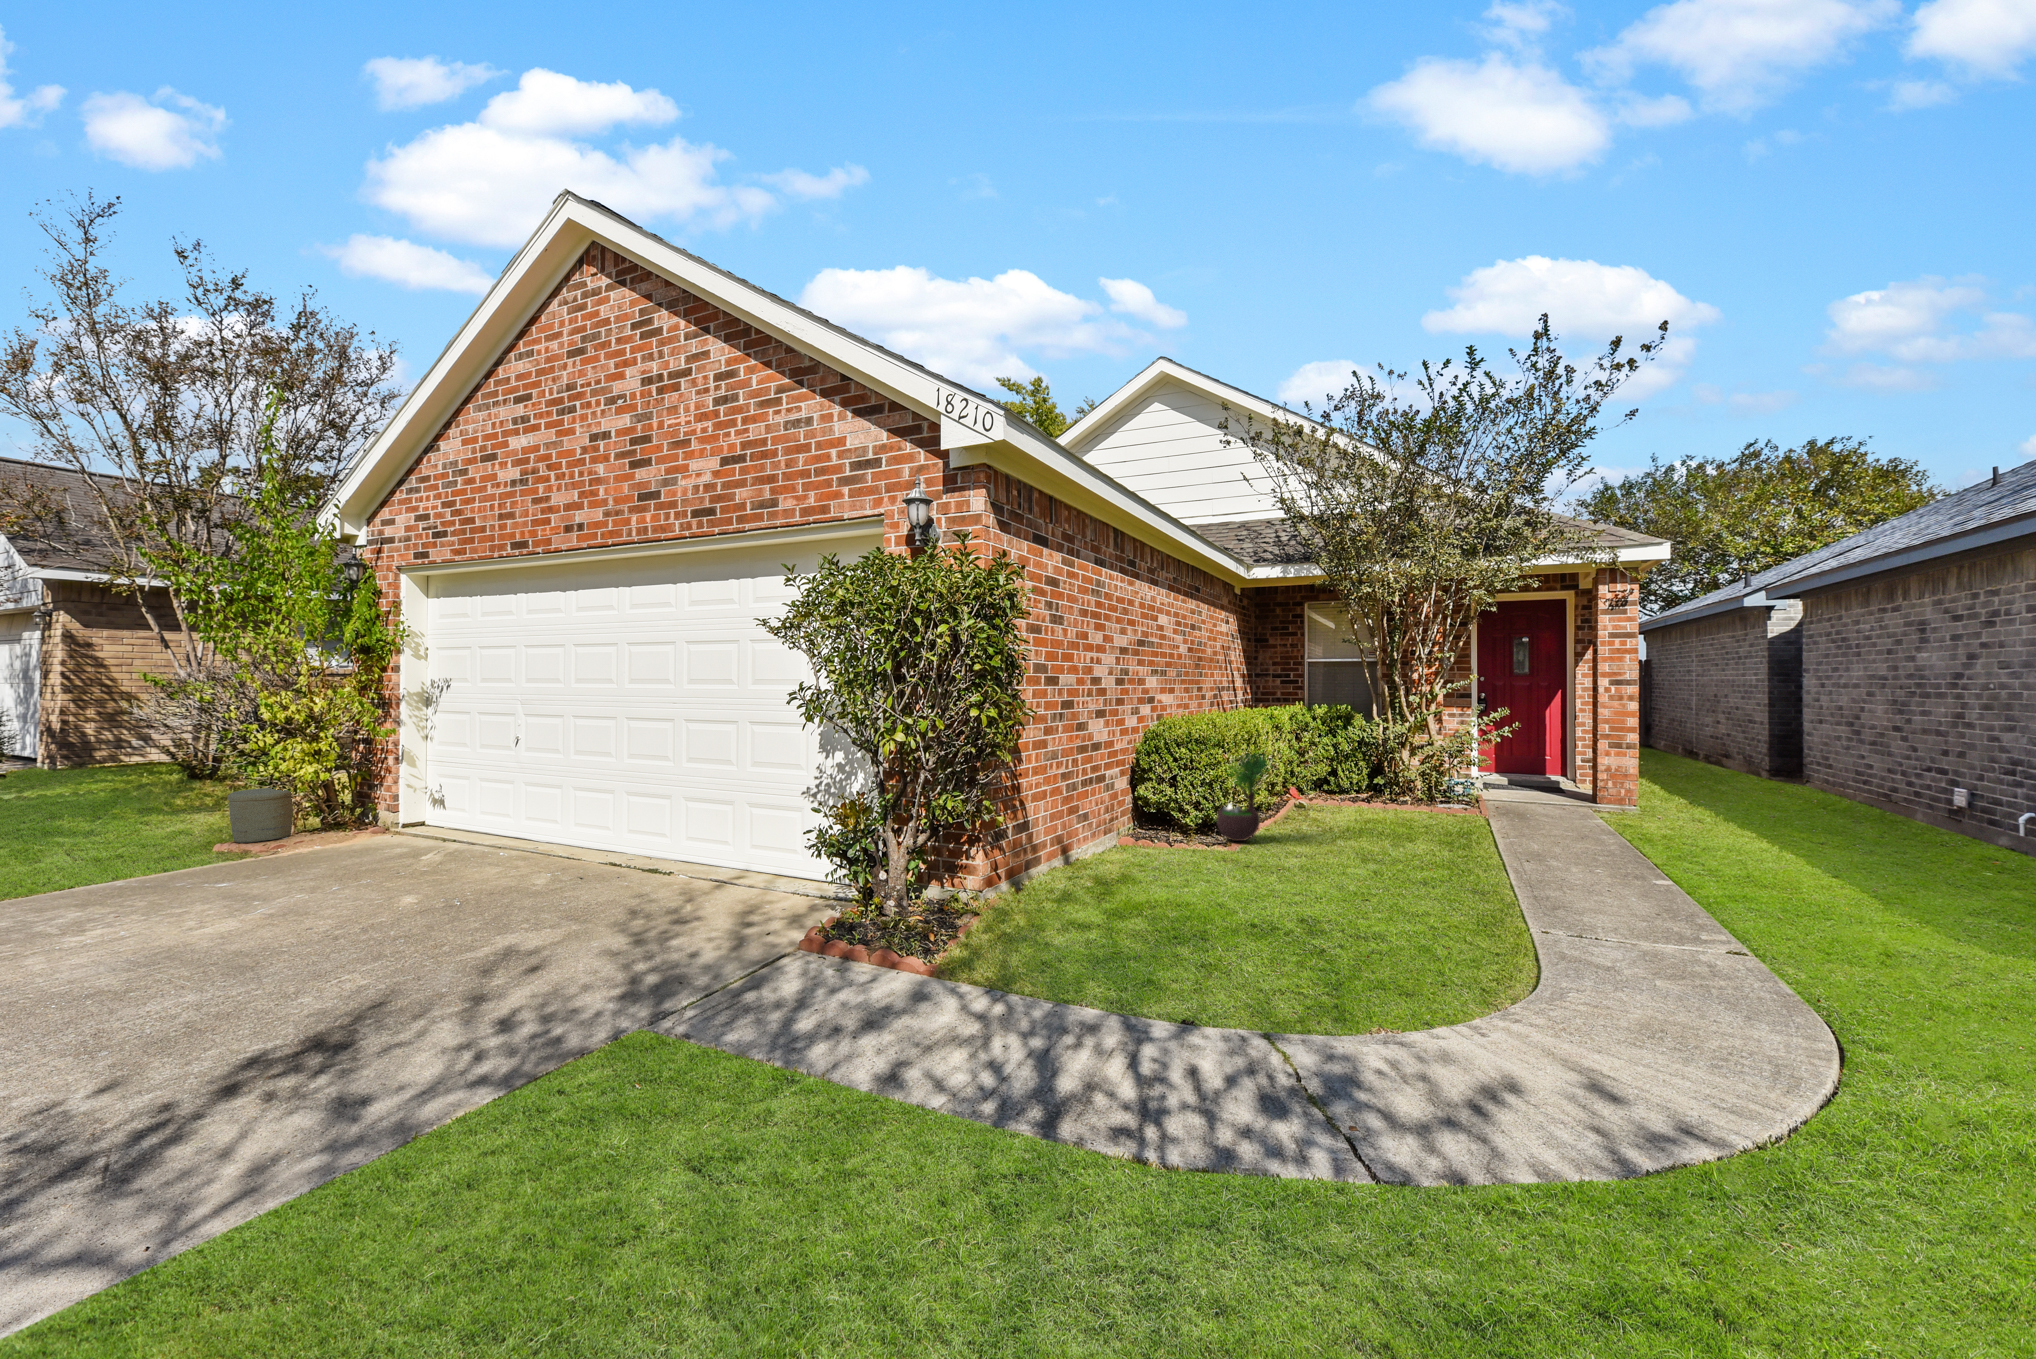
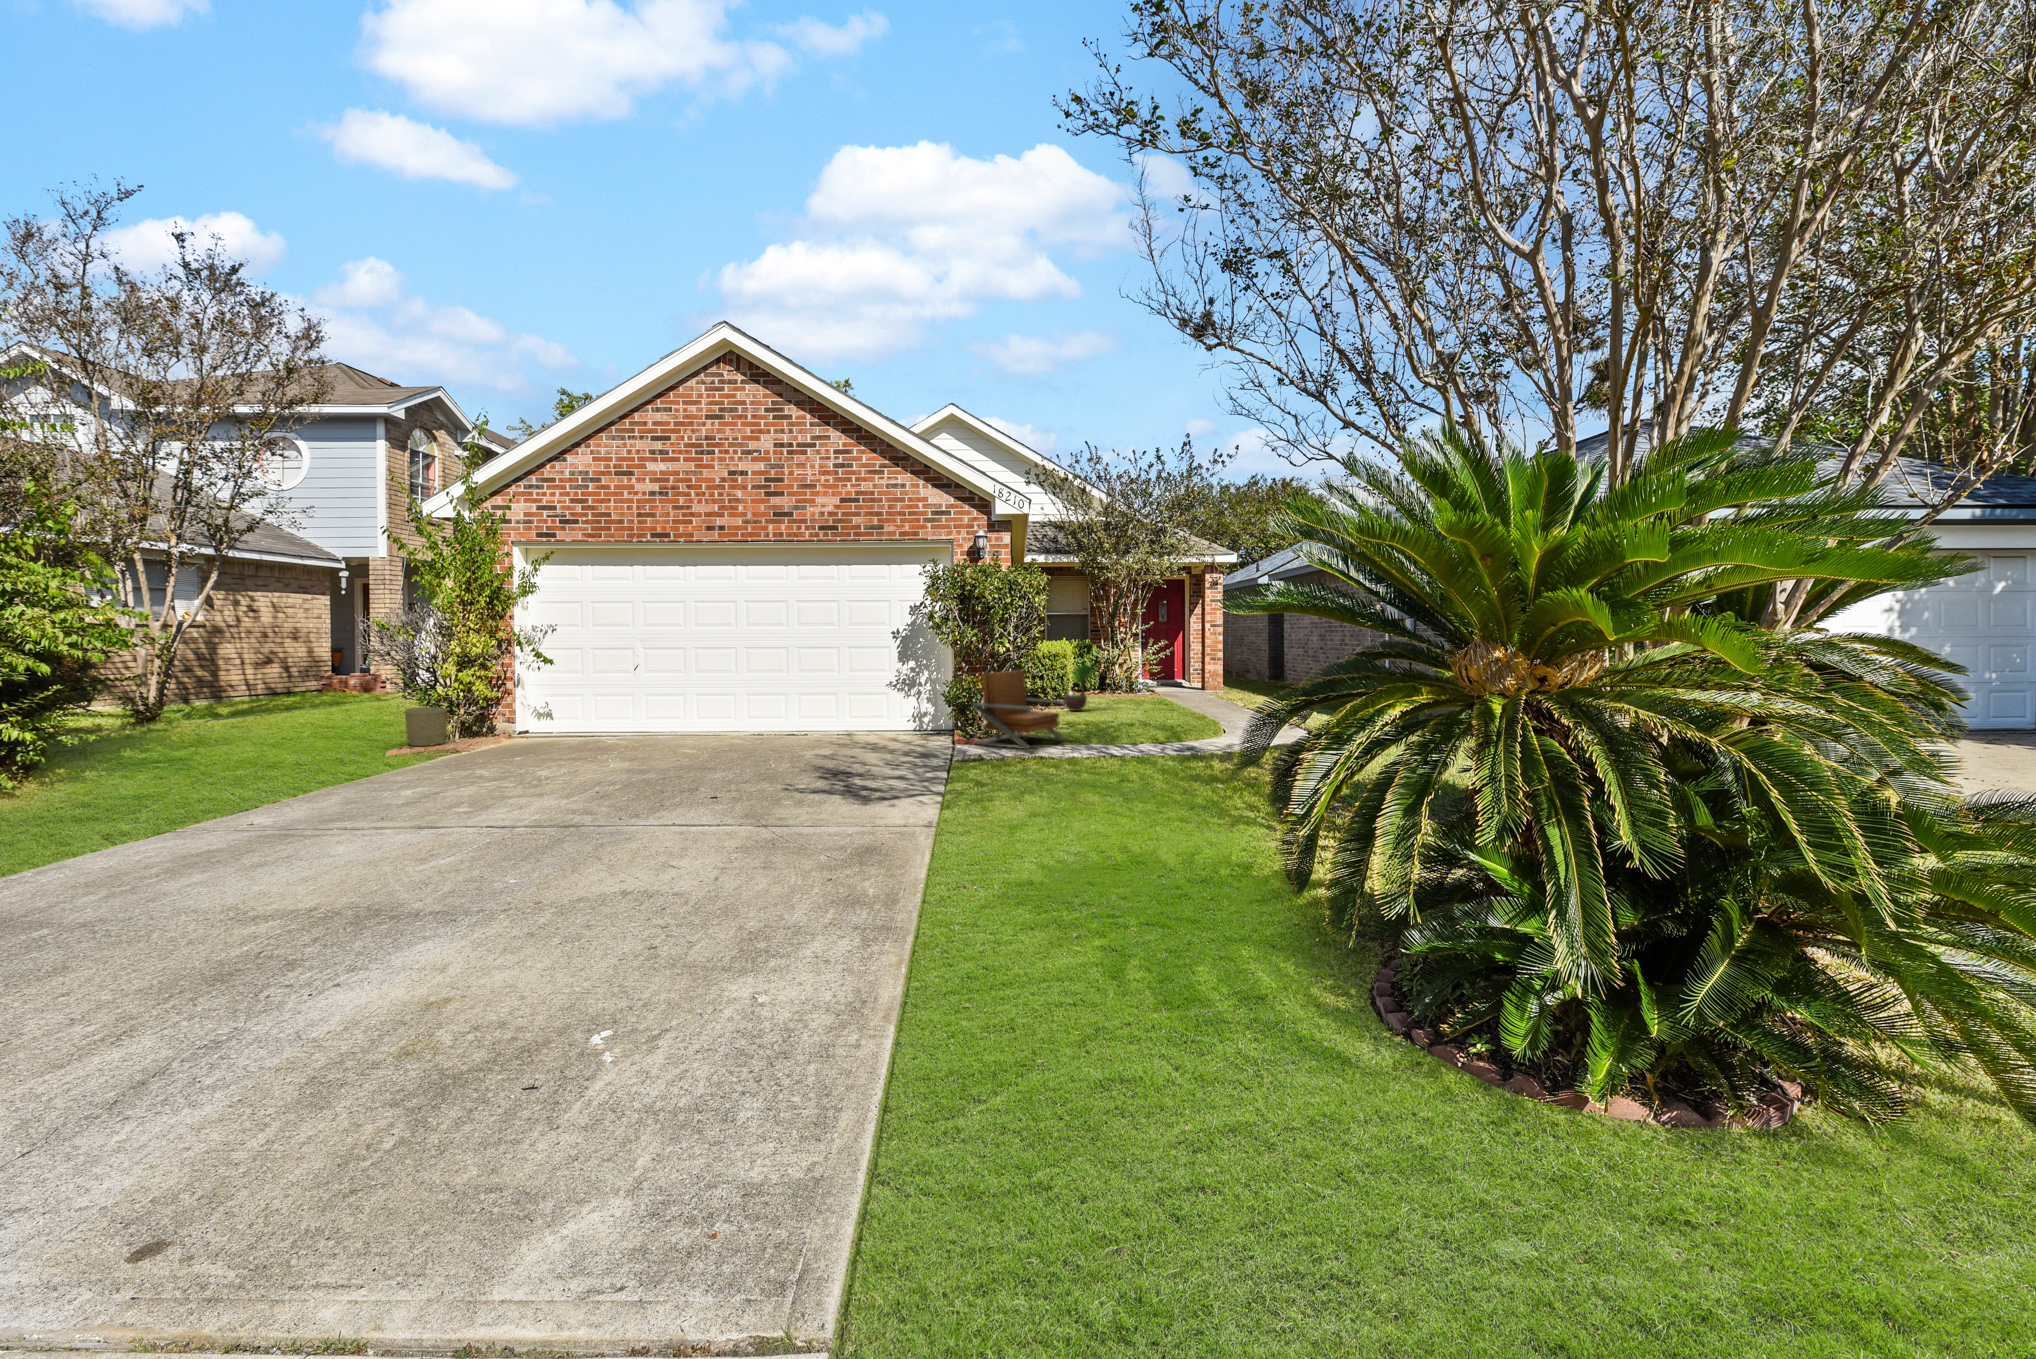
lounge chair: none [836,775,1051,977] -> present [972,670,1066,749]

